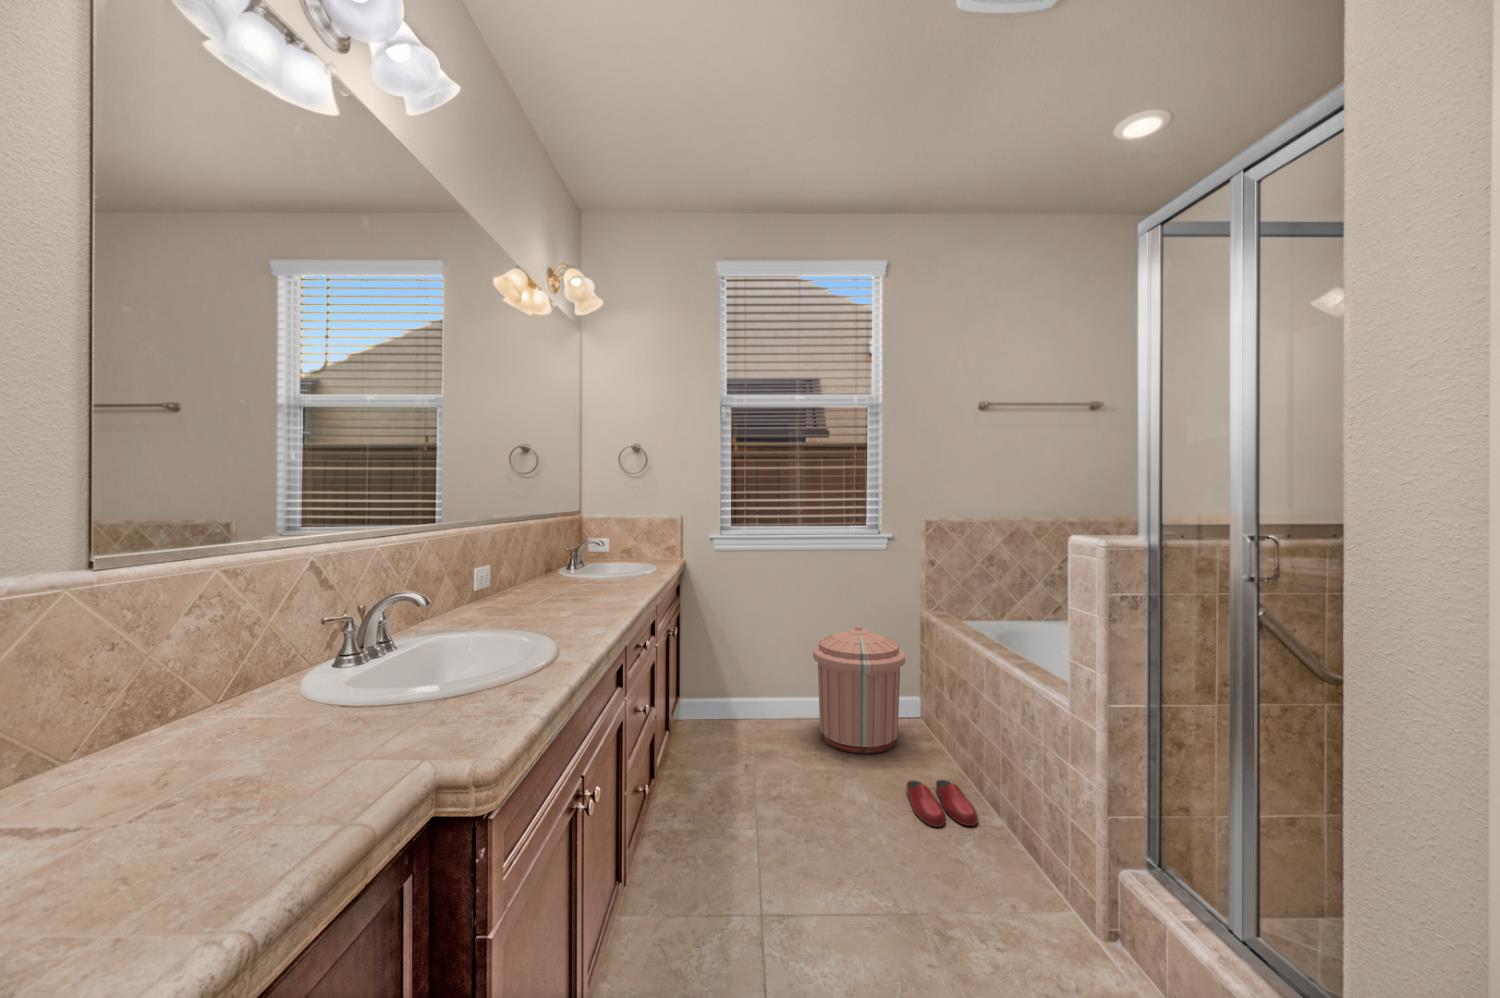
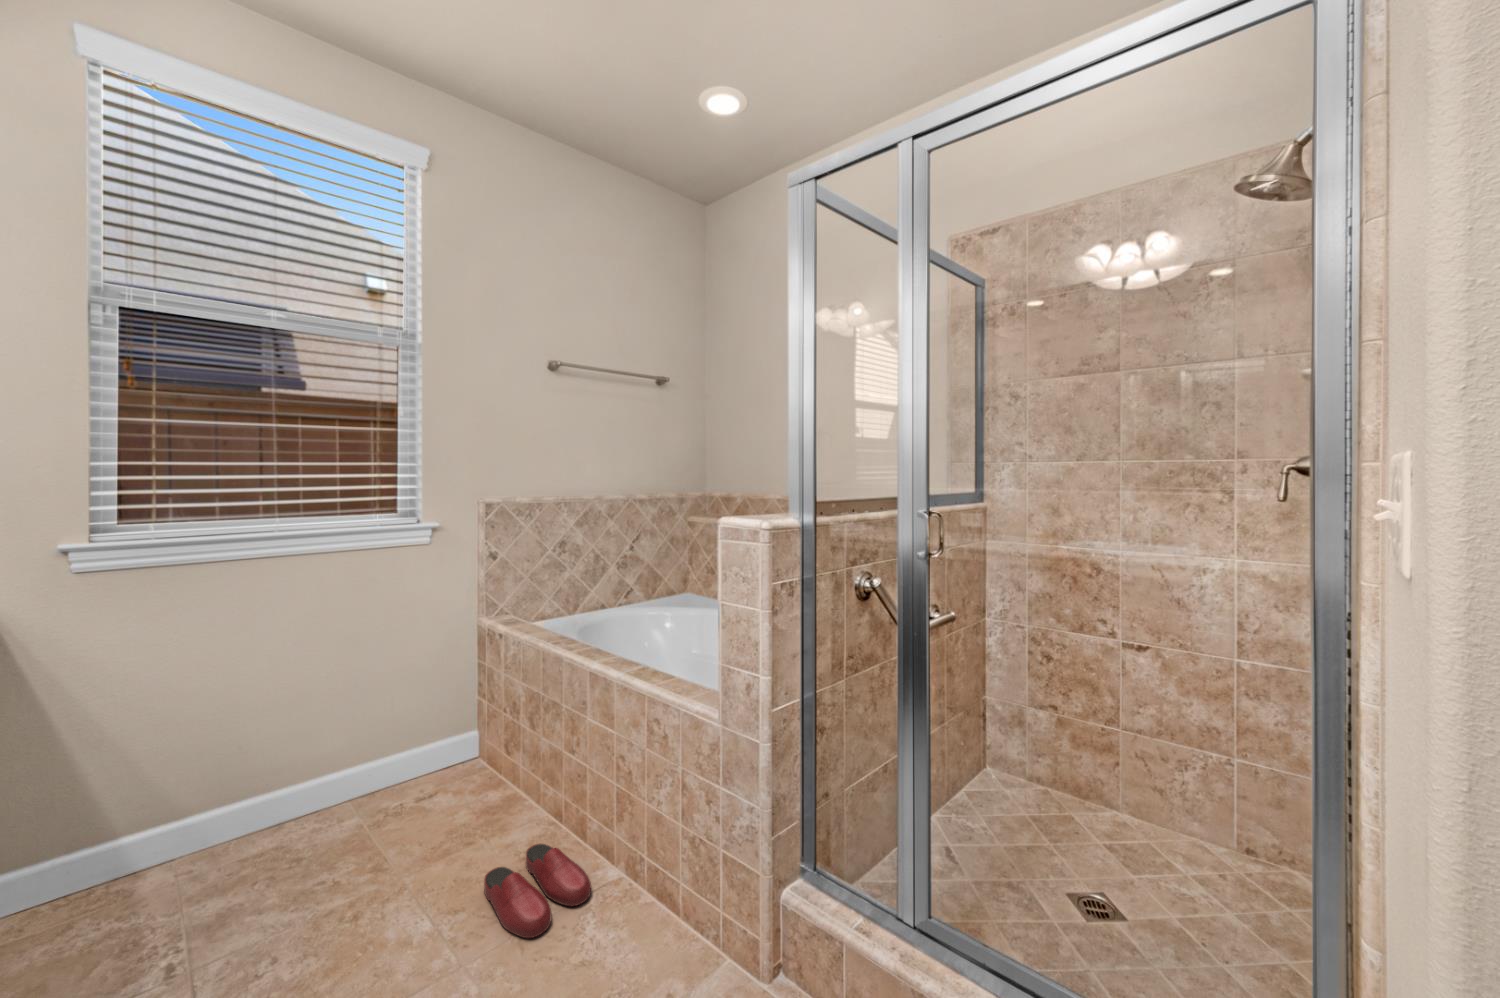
trash can: present [813,626,905,754] -> none [298,663,467,869]

